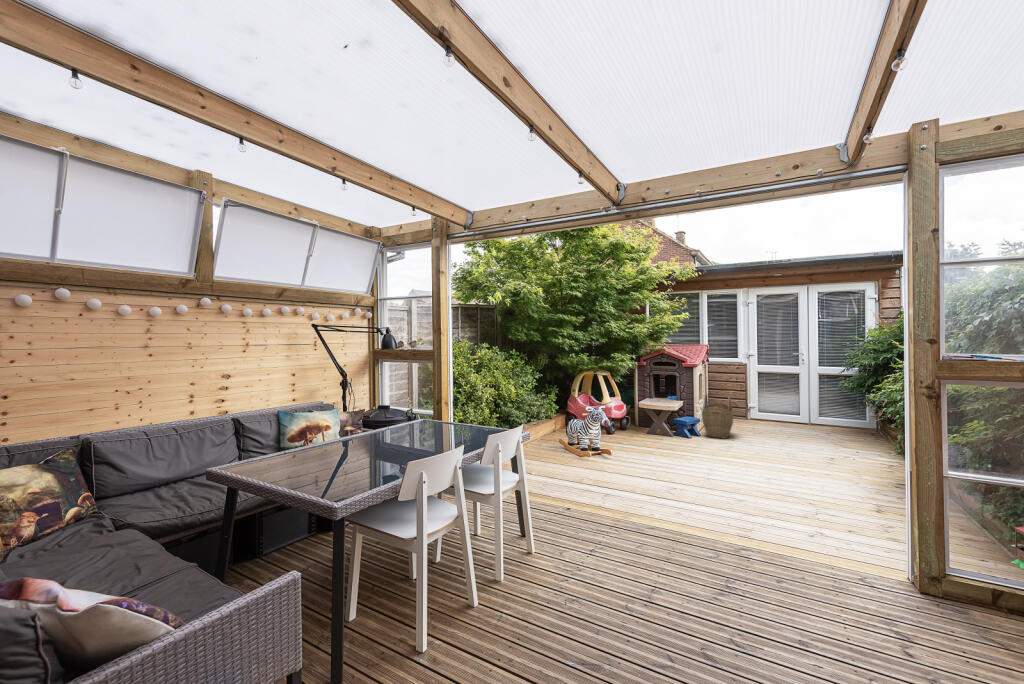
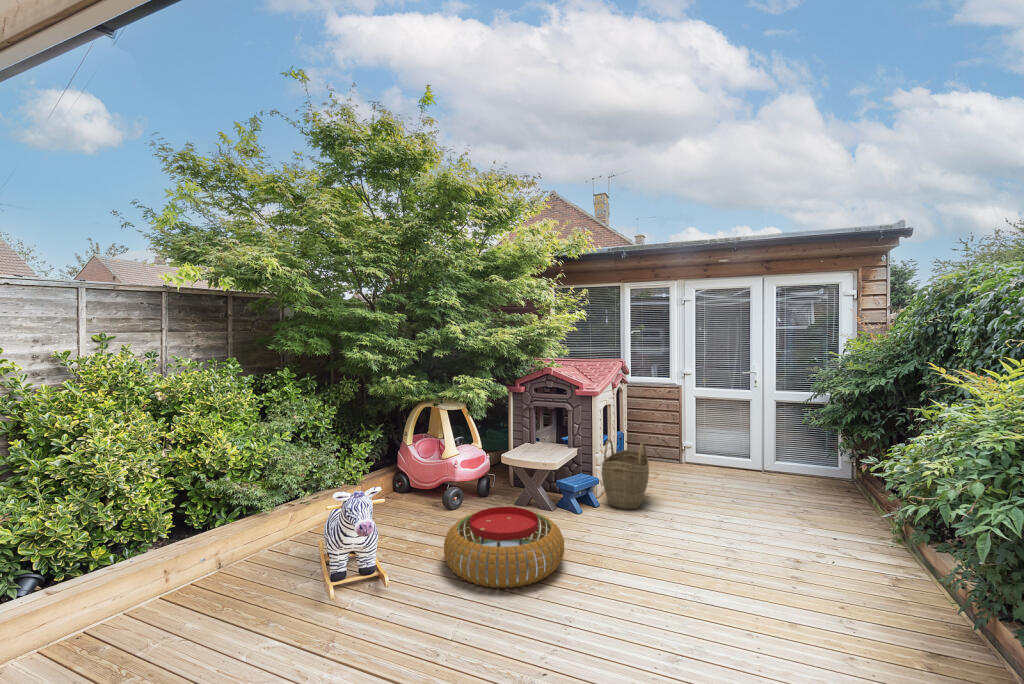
pouf: none [625,427,697,462] -> present [444,507,564,588]

